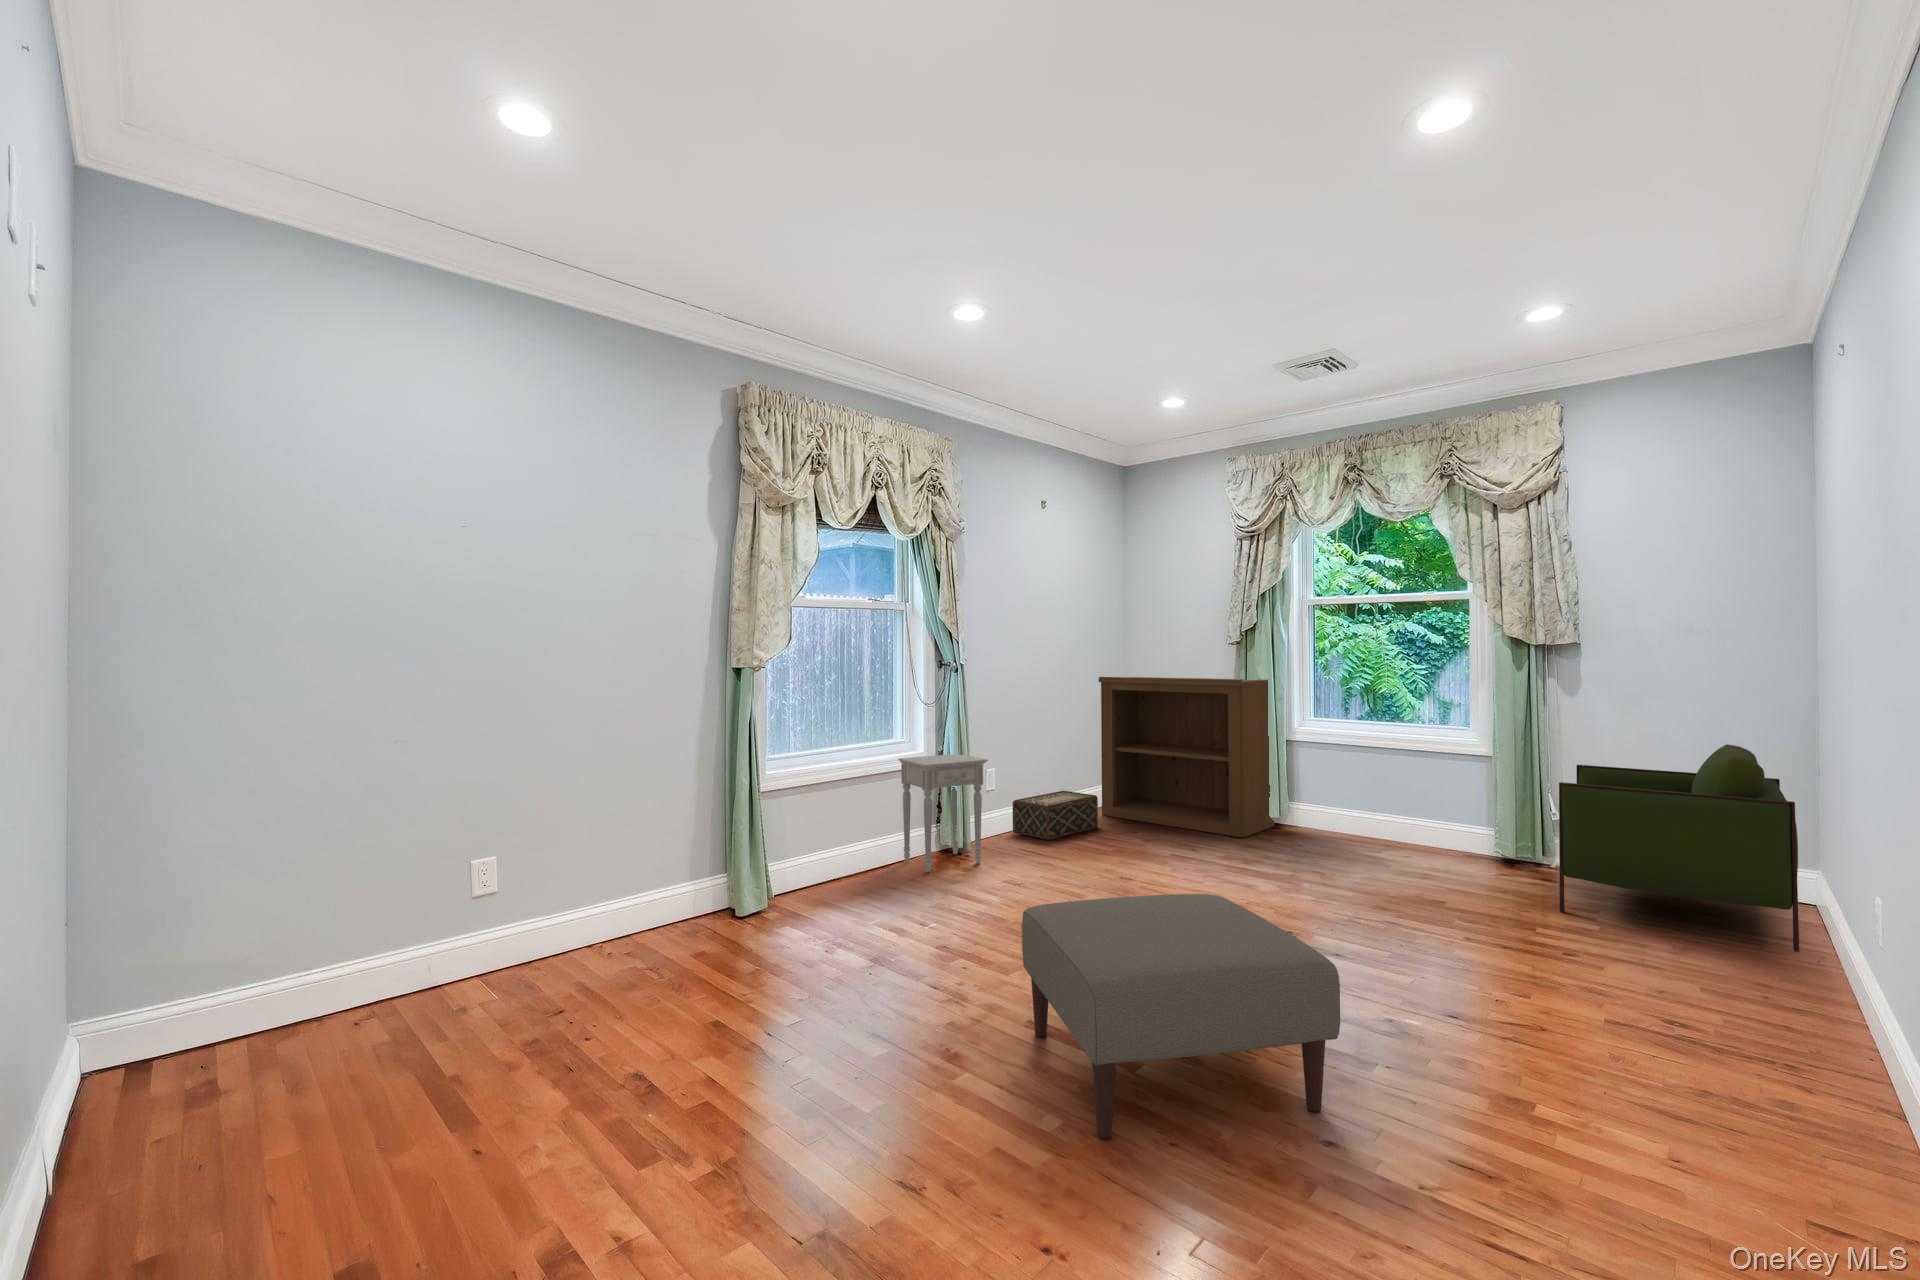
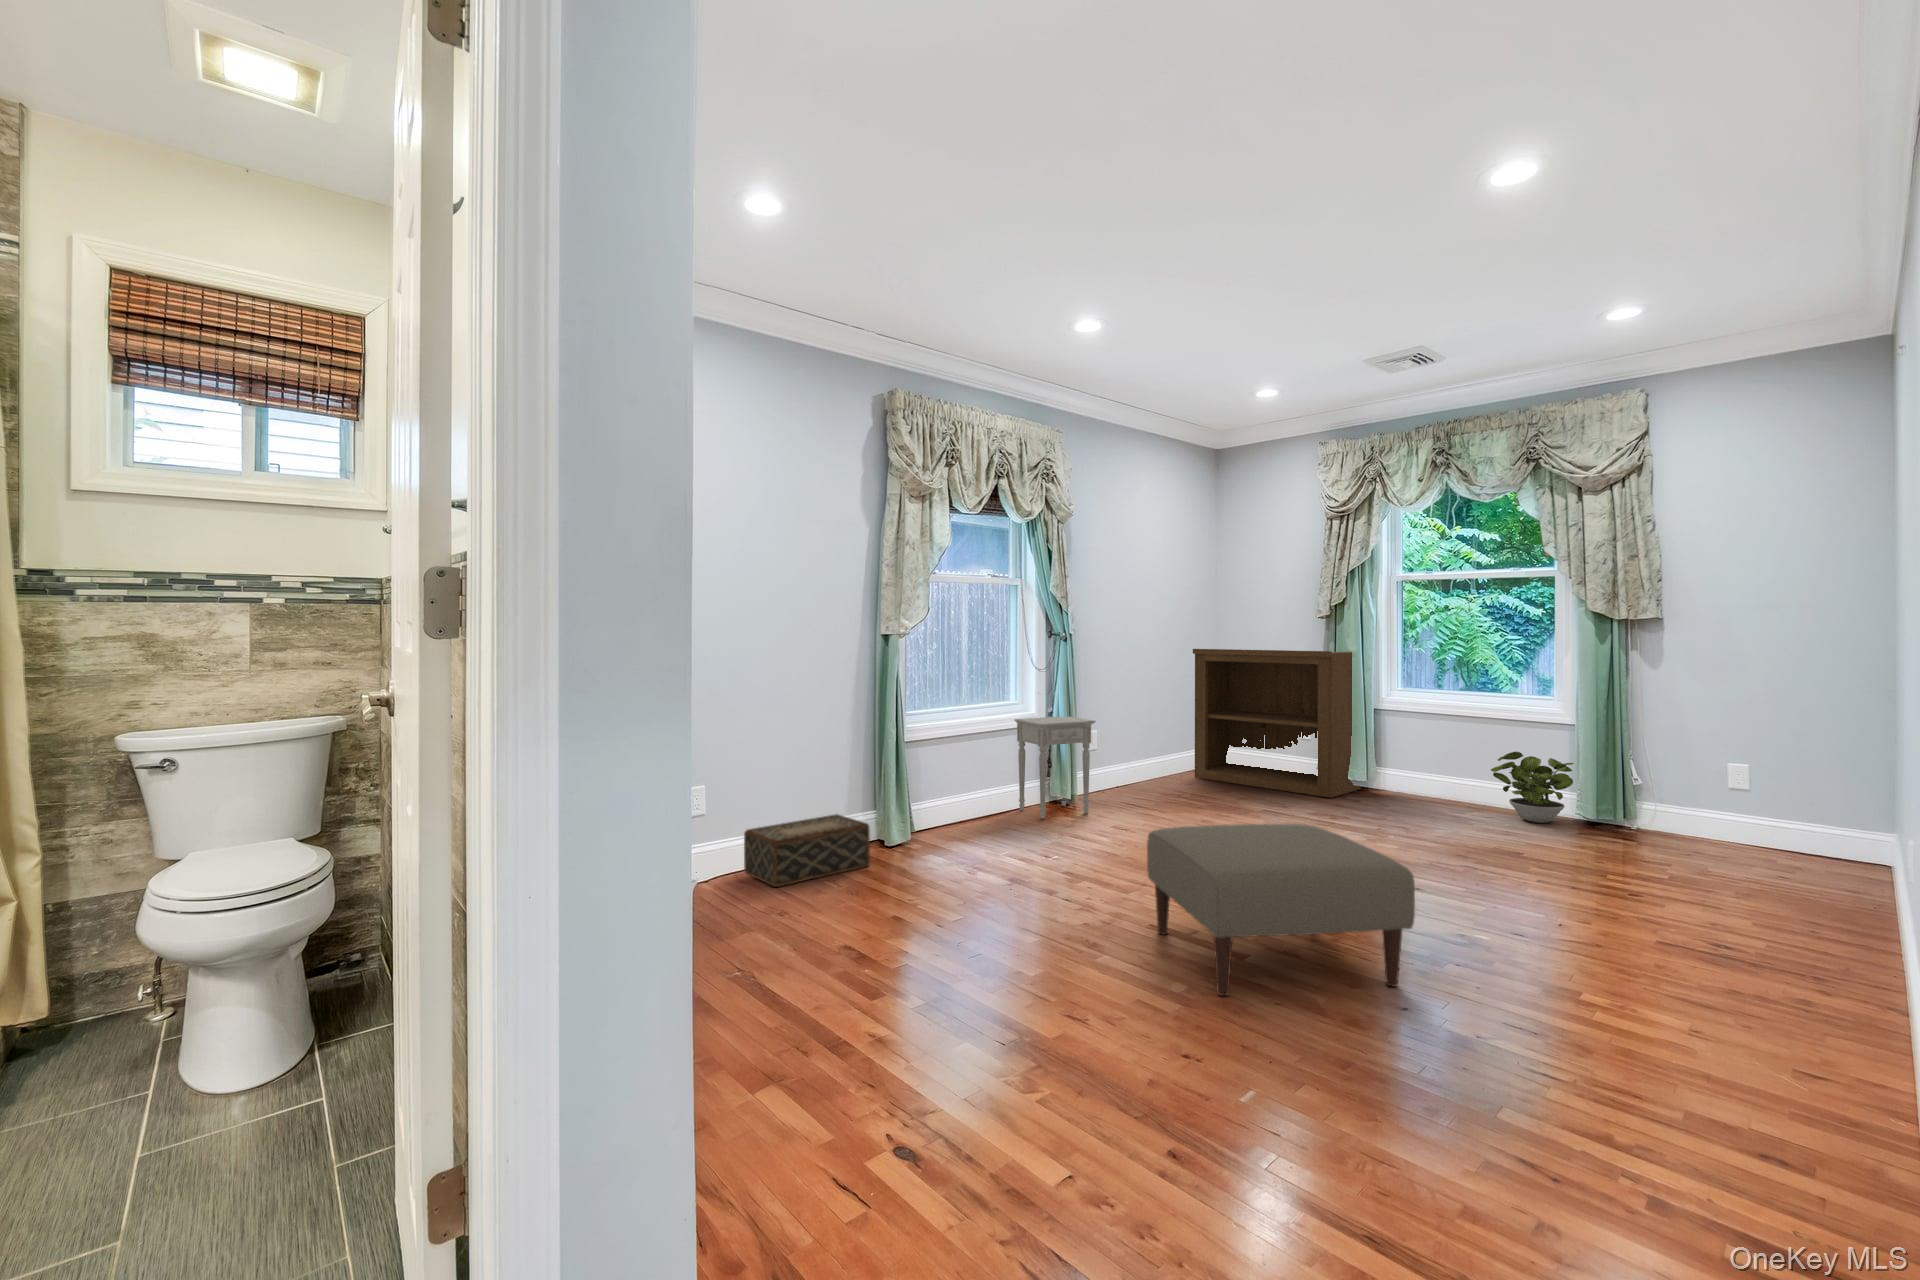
armchair: present [1559,744,1799,952] -> none [1629,711,1852,896]
potted plant: none [1409,788,1494,864] -> present [1491,751,1574,823]
woven basket: present [1013,791,1098,840] -> present [744,814,870,887]

